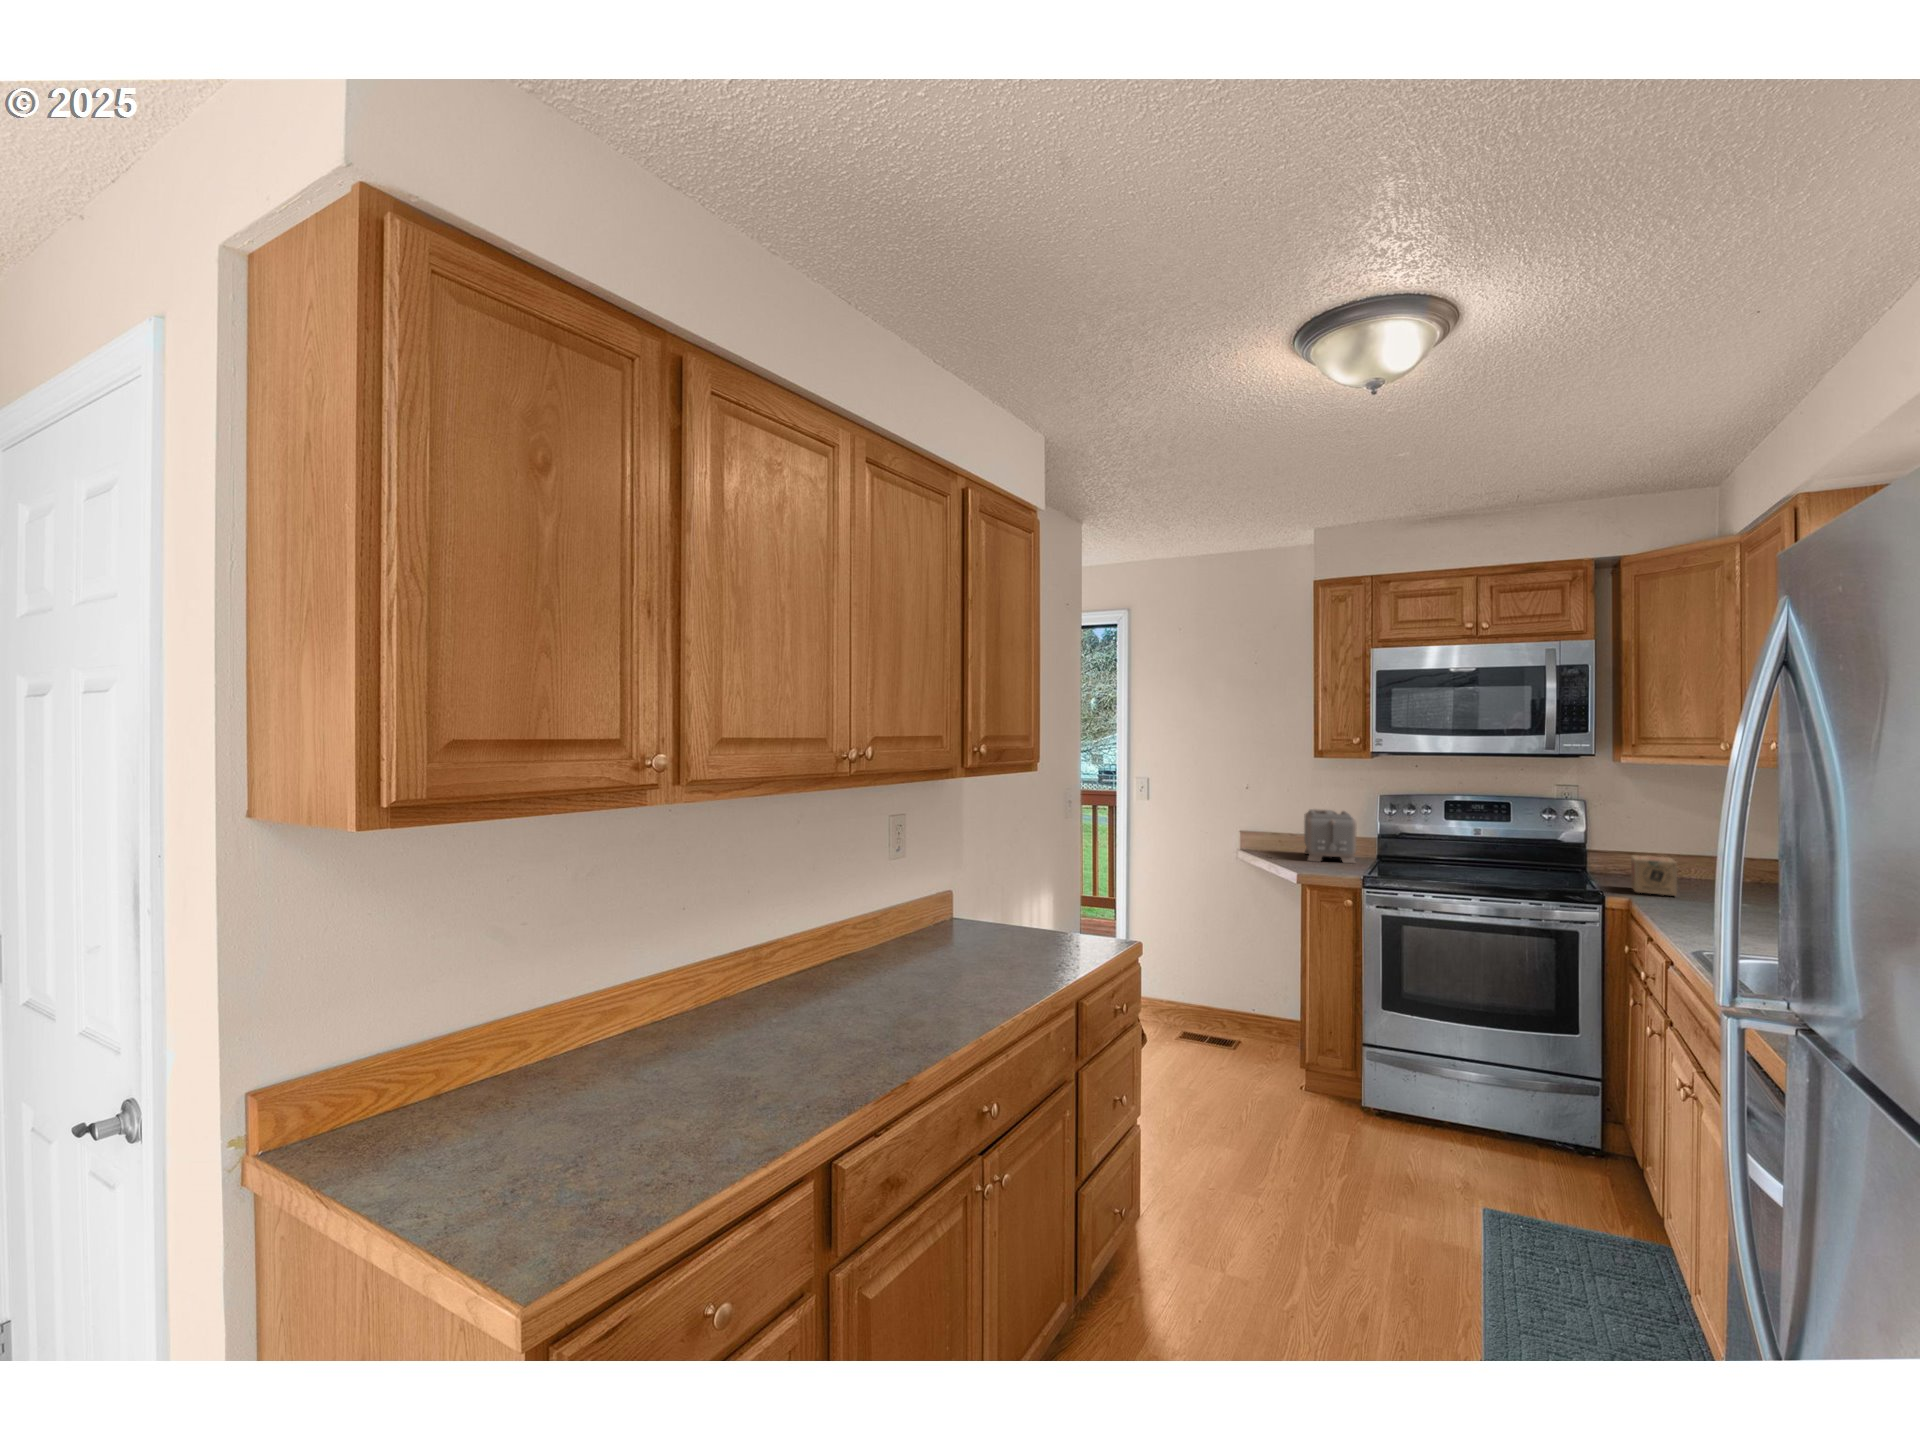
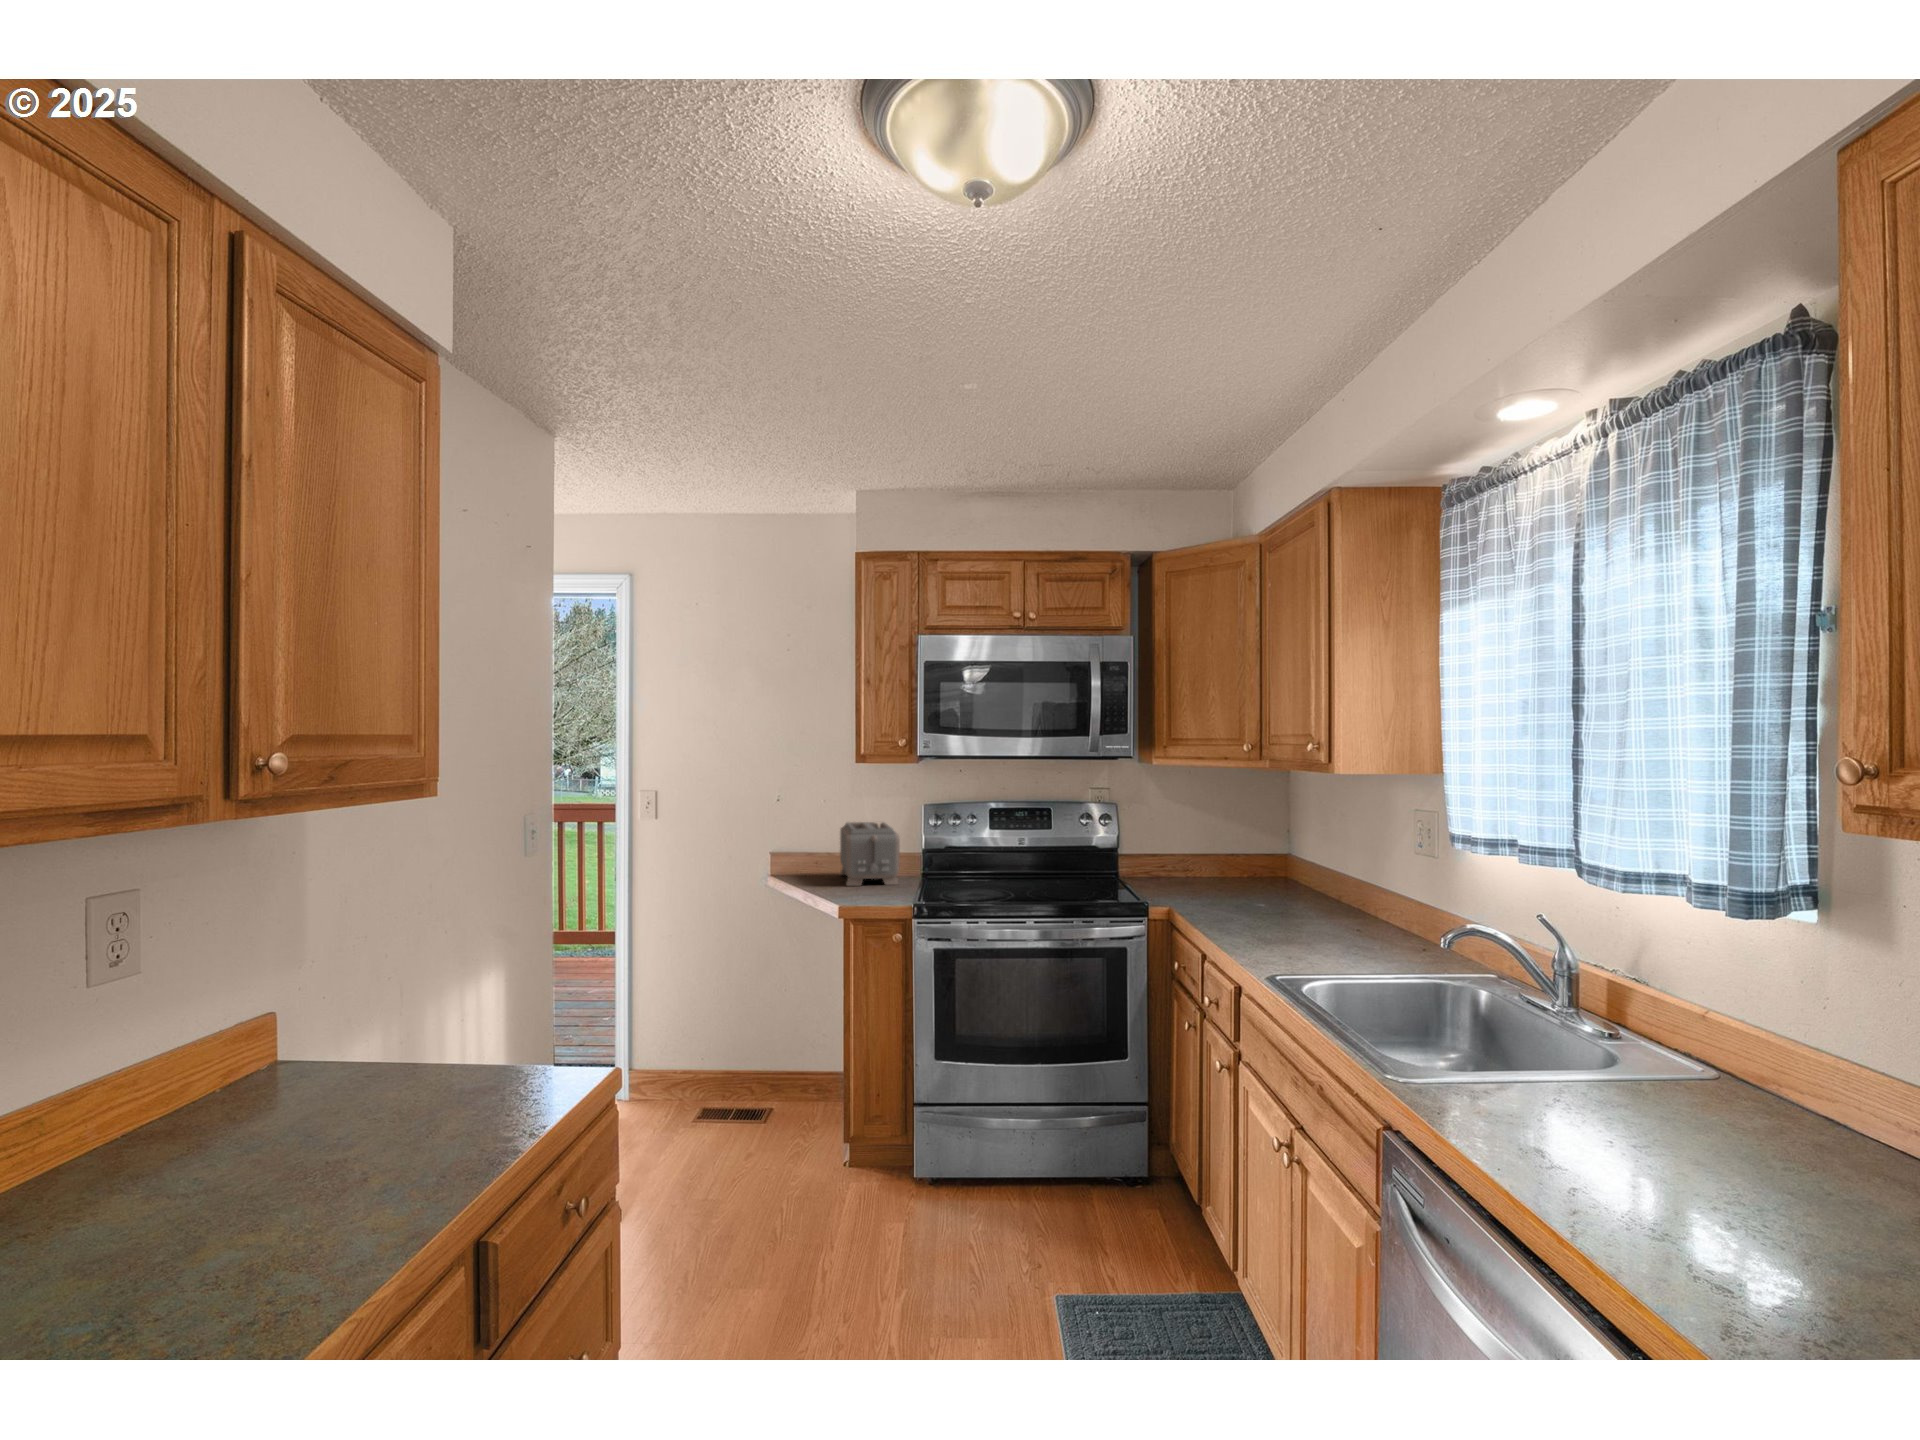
tea box: present [1631,856,1677,896] -> none [1163,859,1207,900]

